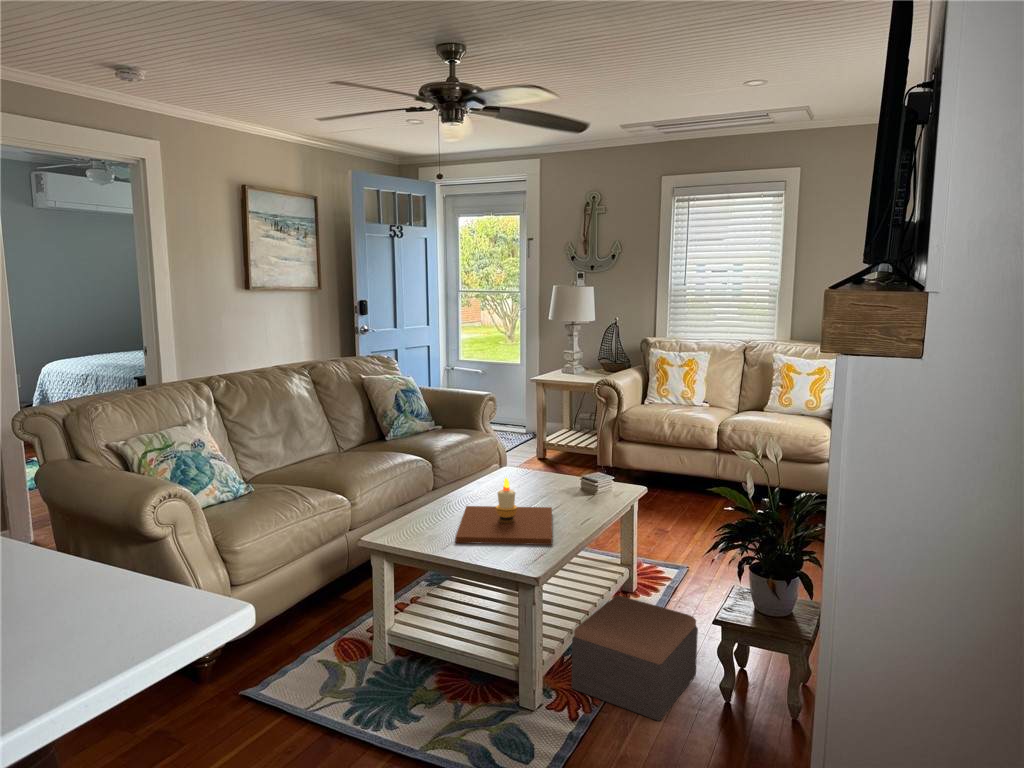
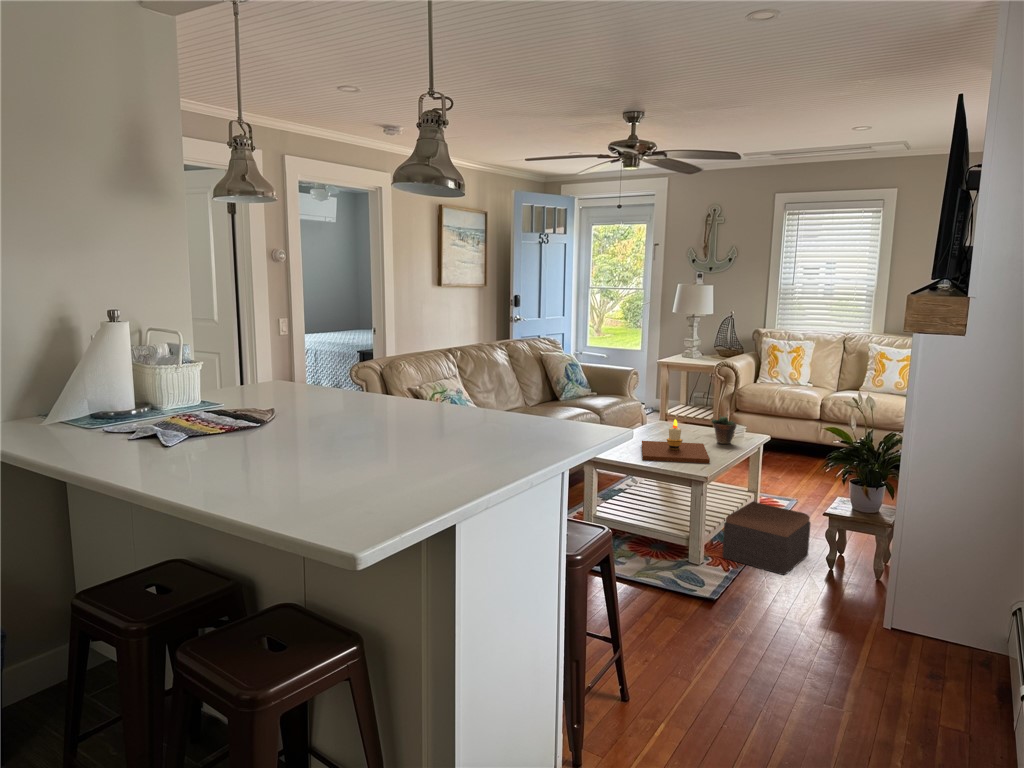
succulent plant: none [565,453,600,505] -> present [712,408,737,444]

